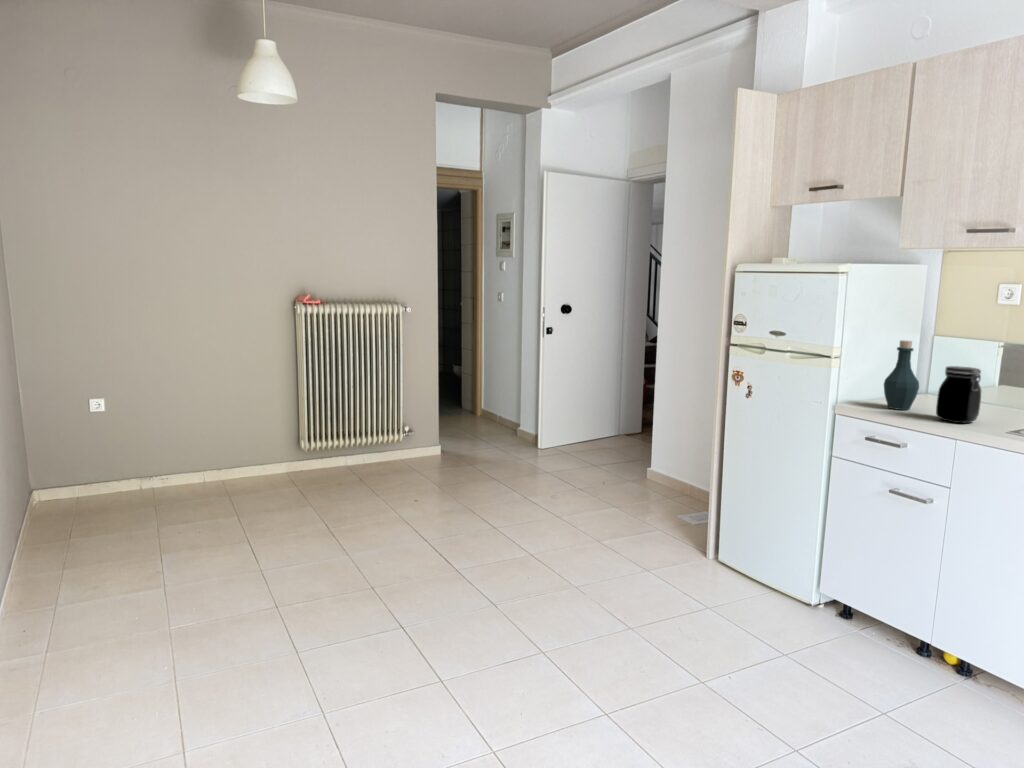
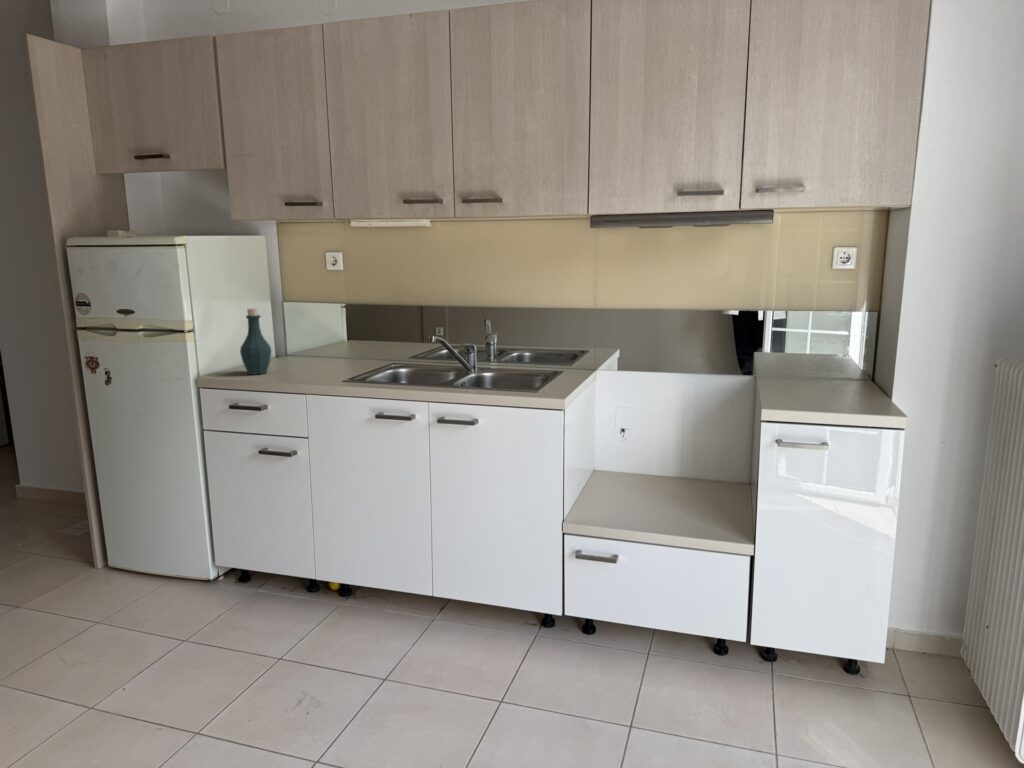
jar: present [936,366,981,423] -> none [284,328,320,379]

